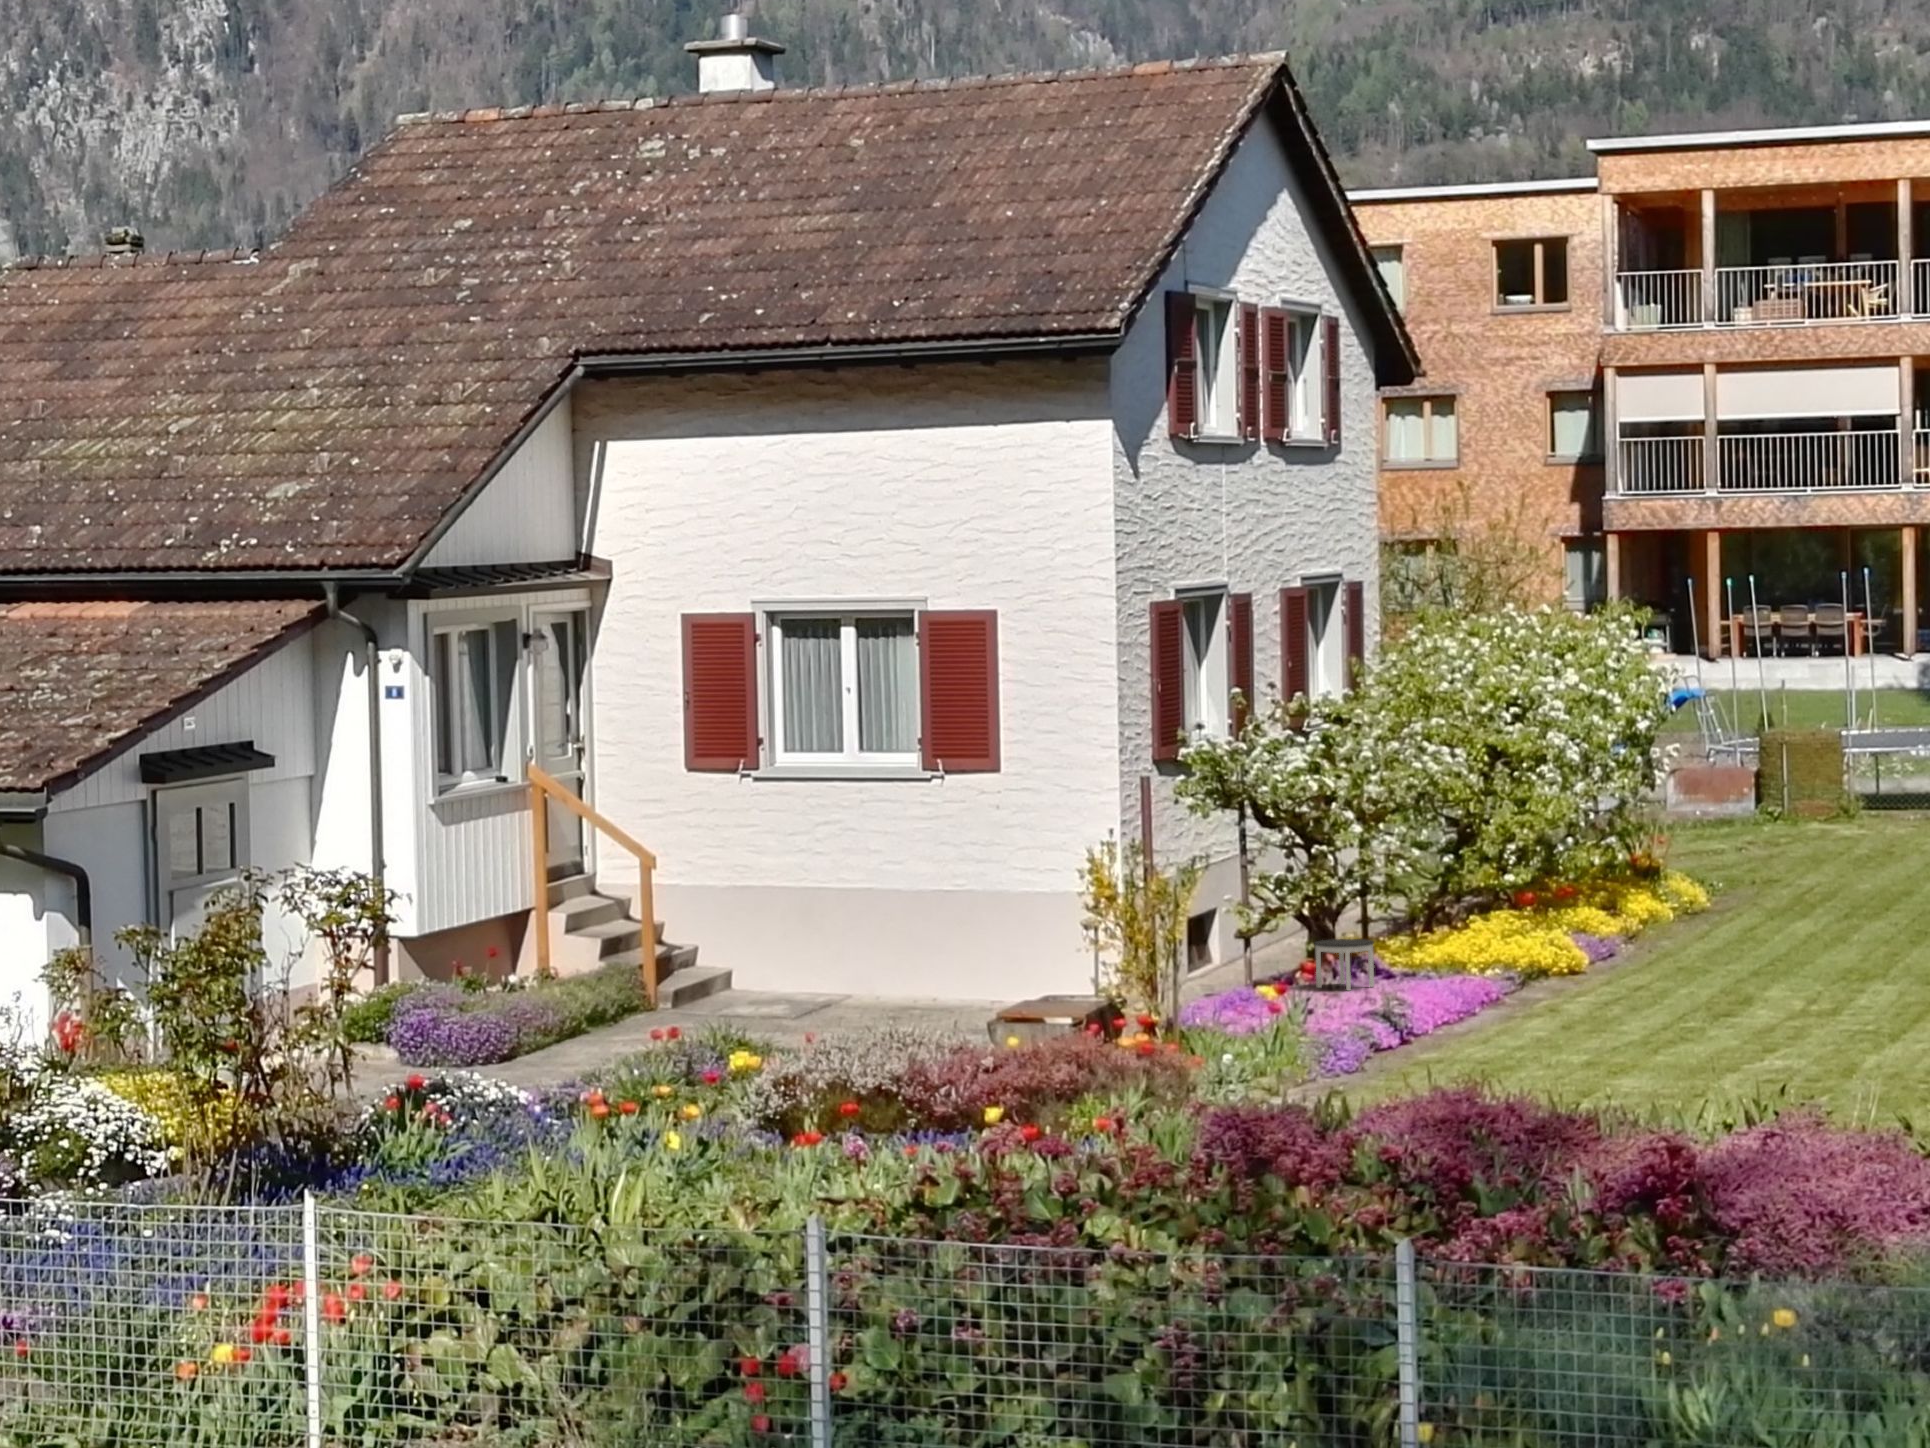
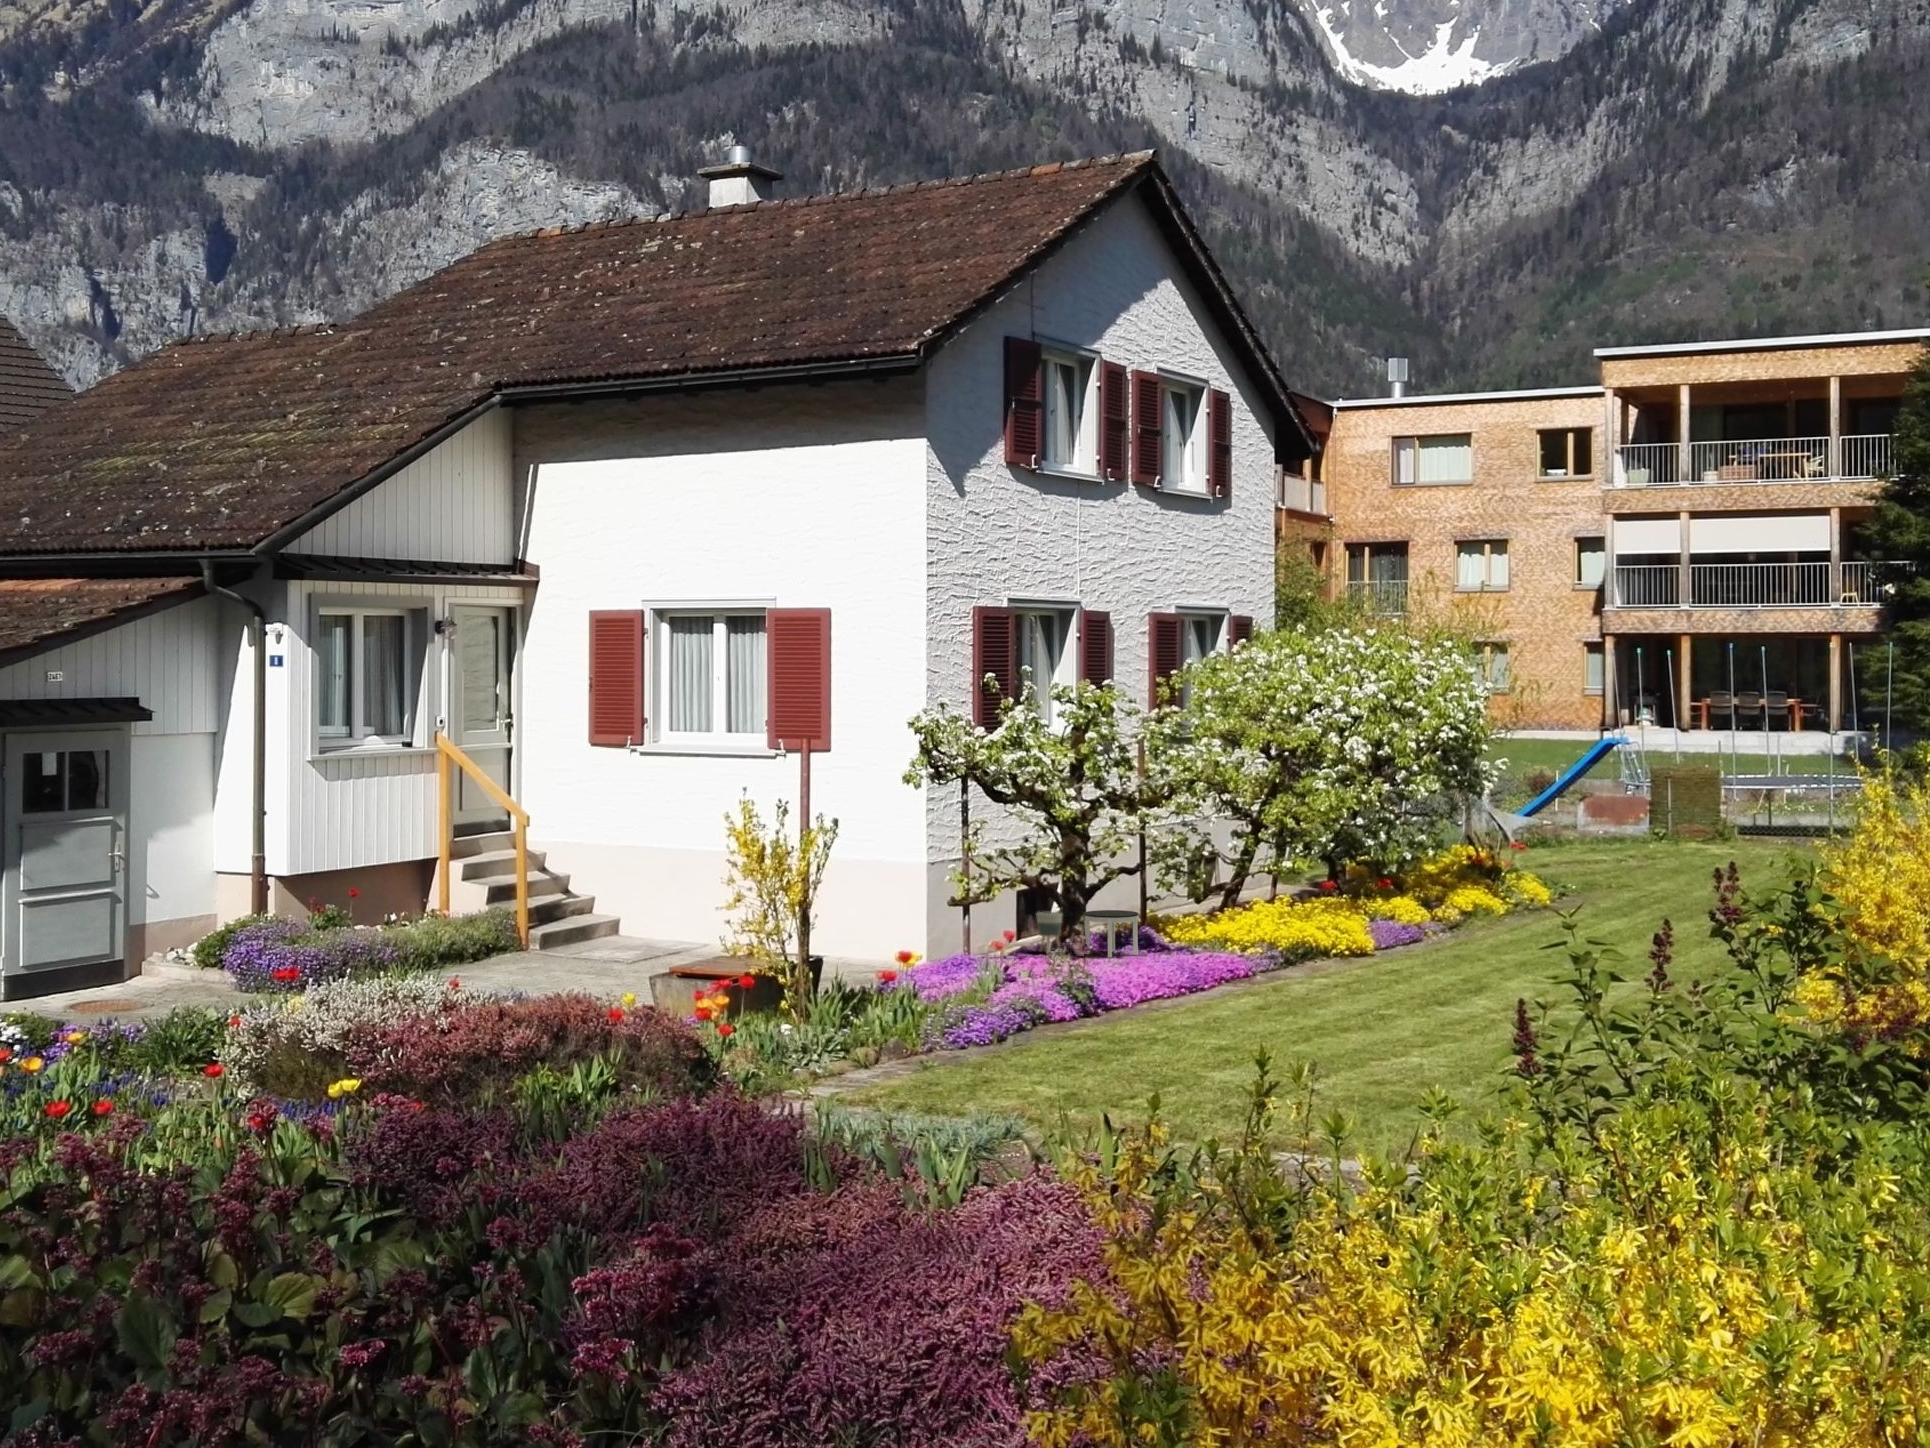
planter: none [1263,943,1292,990] -> present [1037,912,1062,953]

